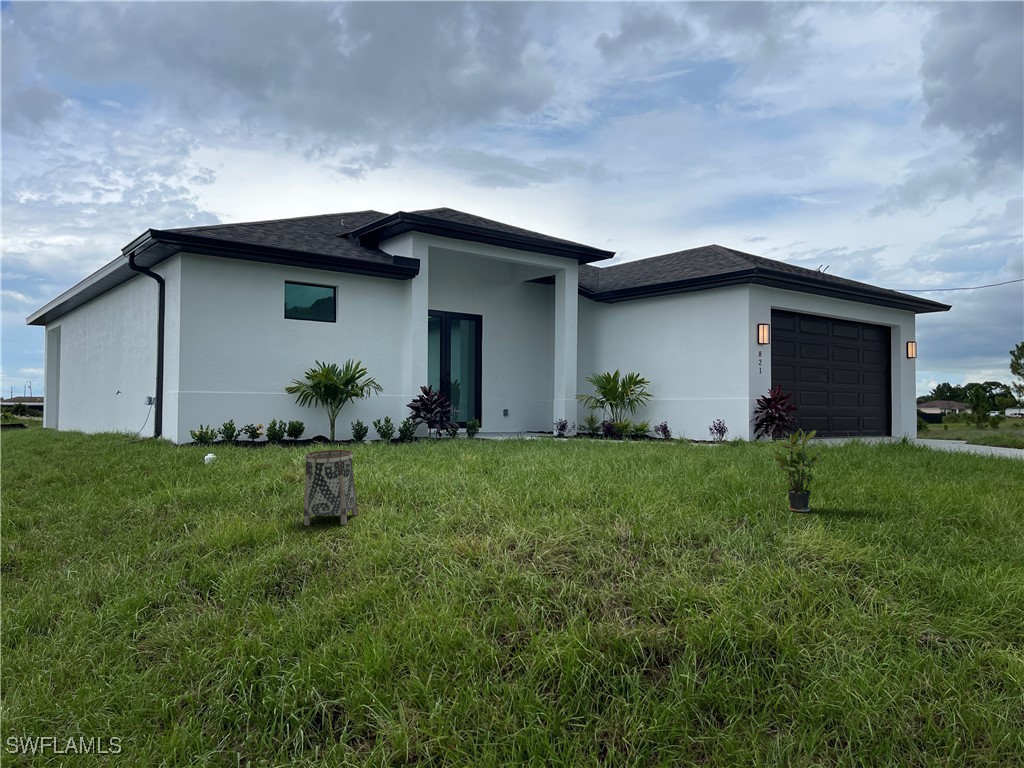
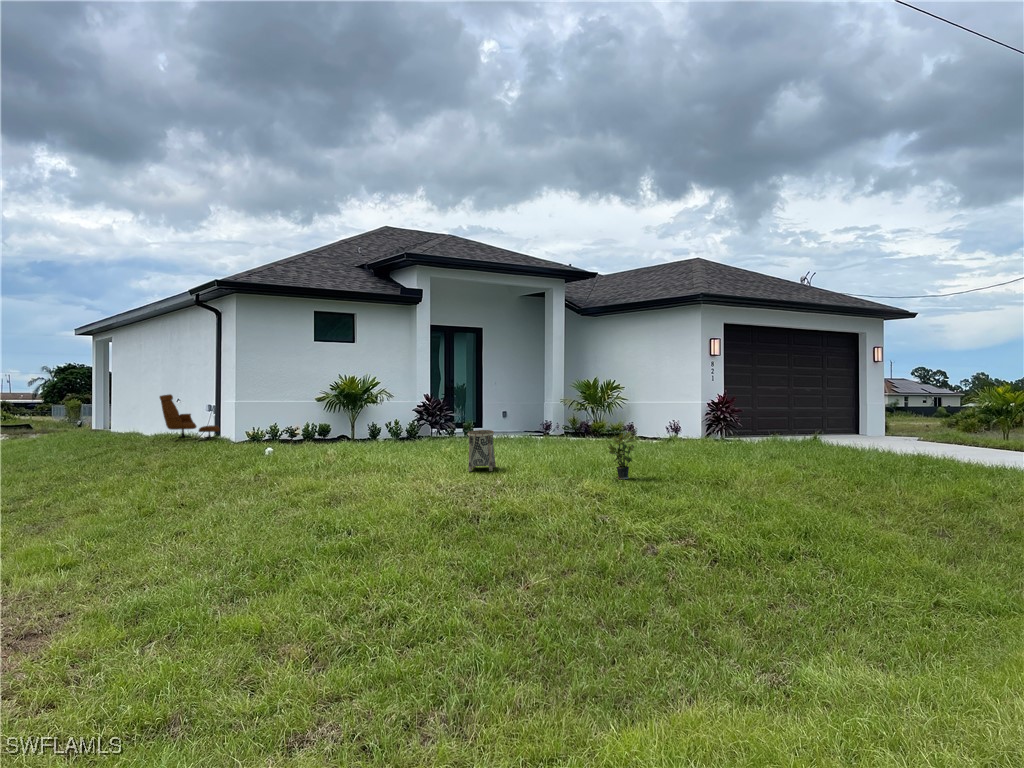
lounge chair: none [78,383,159,444] -> present [160,394,220,441]
basket: present [304,450,358,525] -> present [468,430,496,471]

